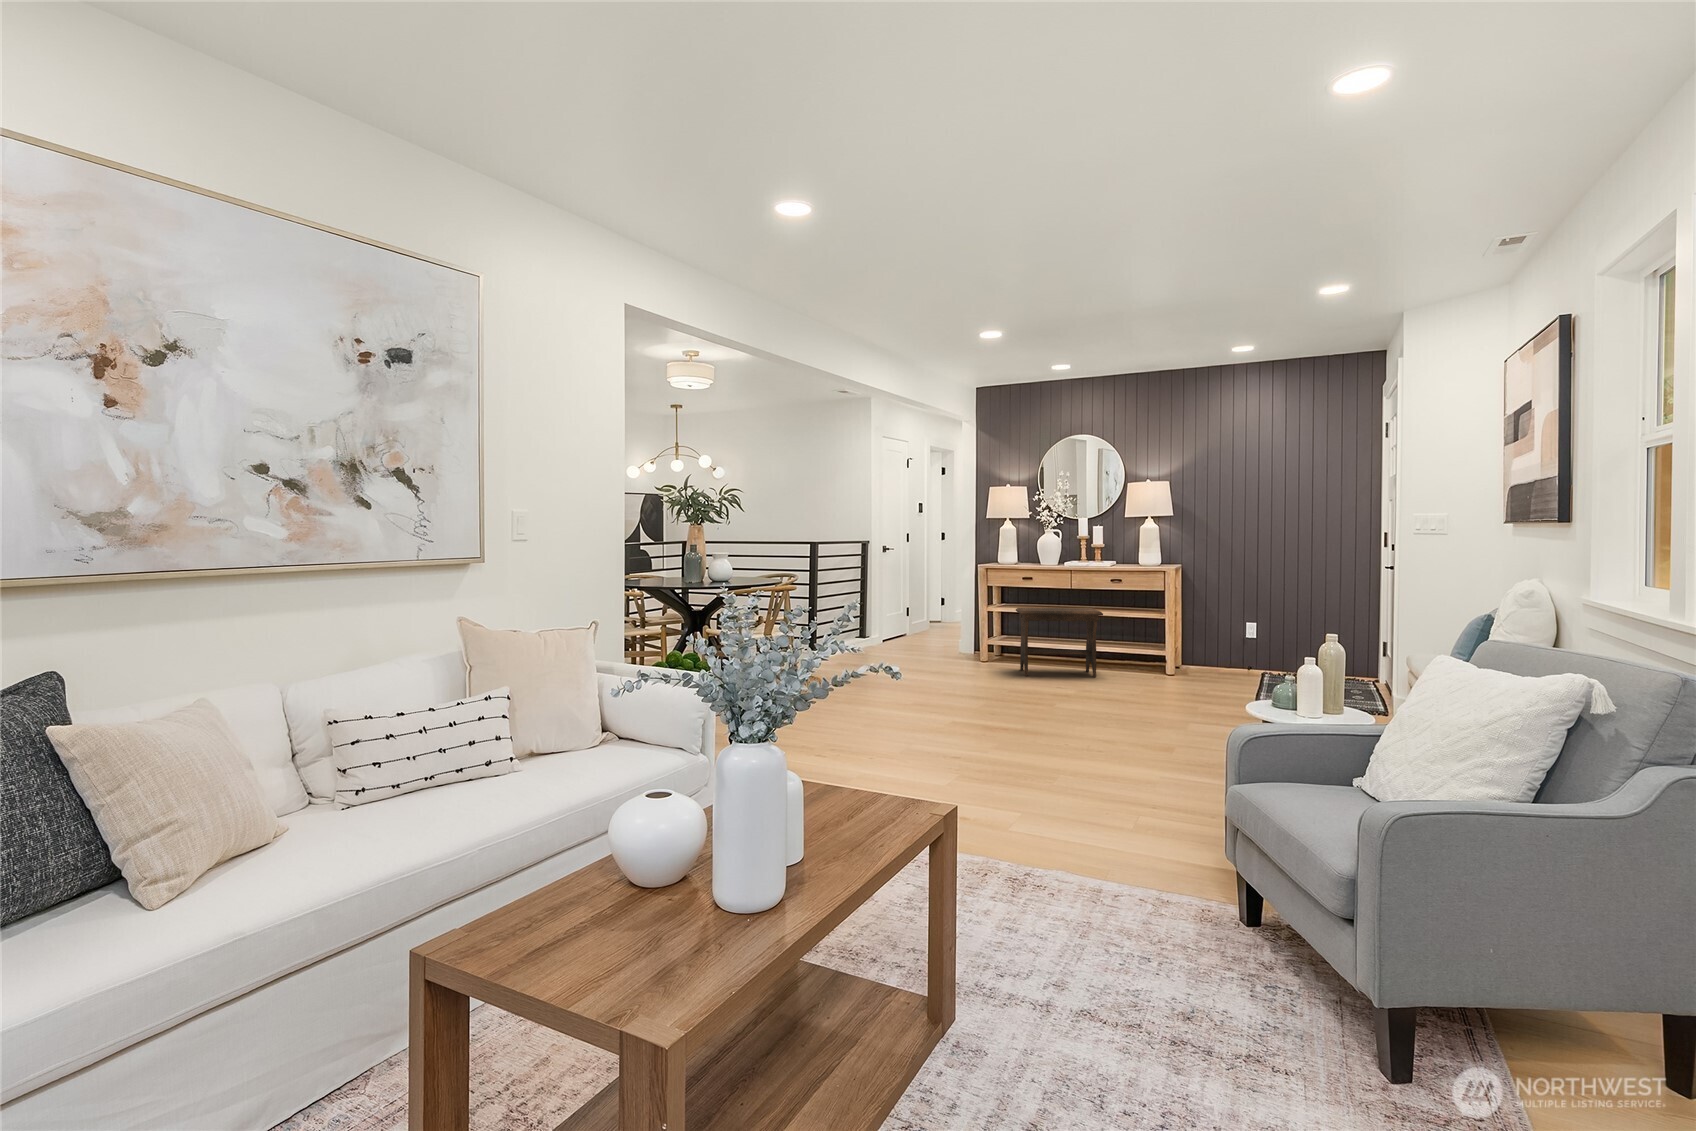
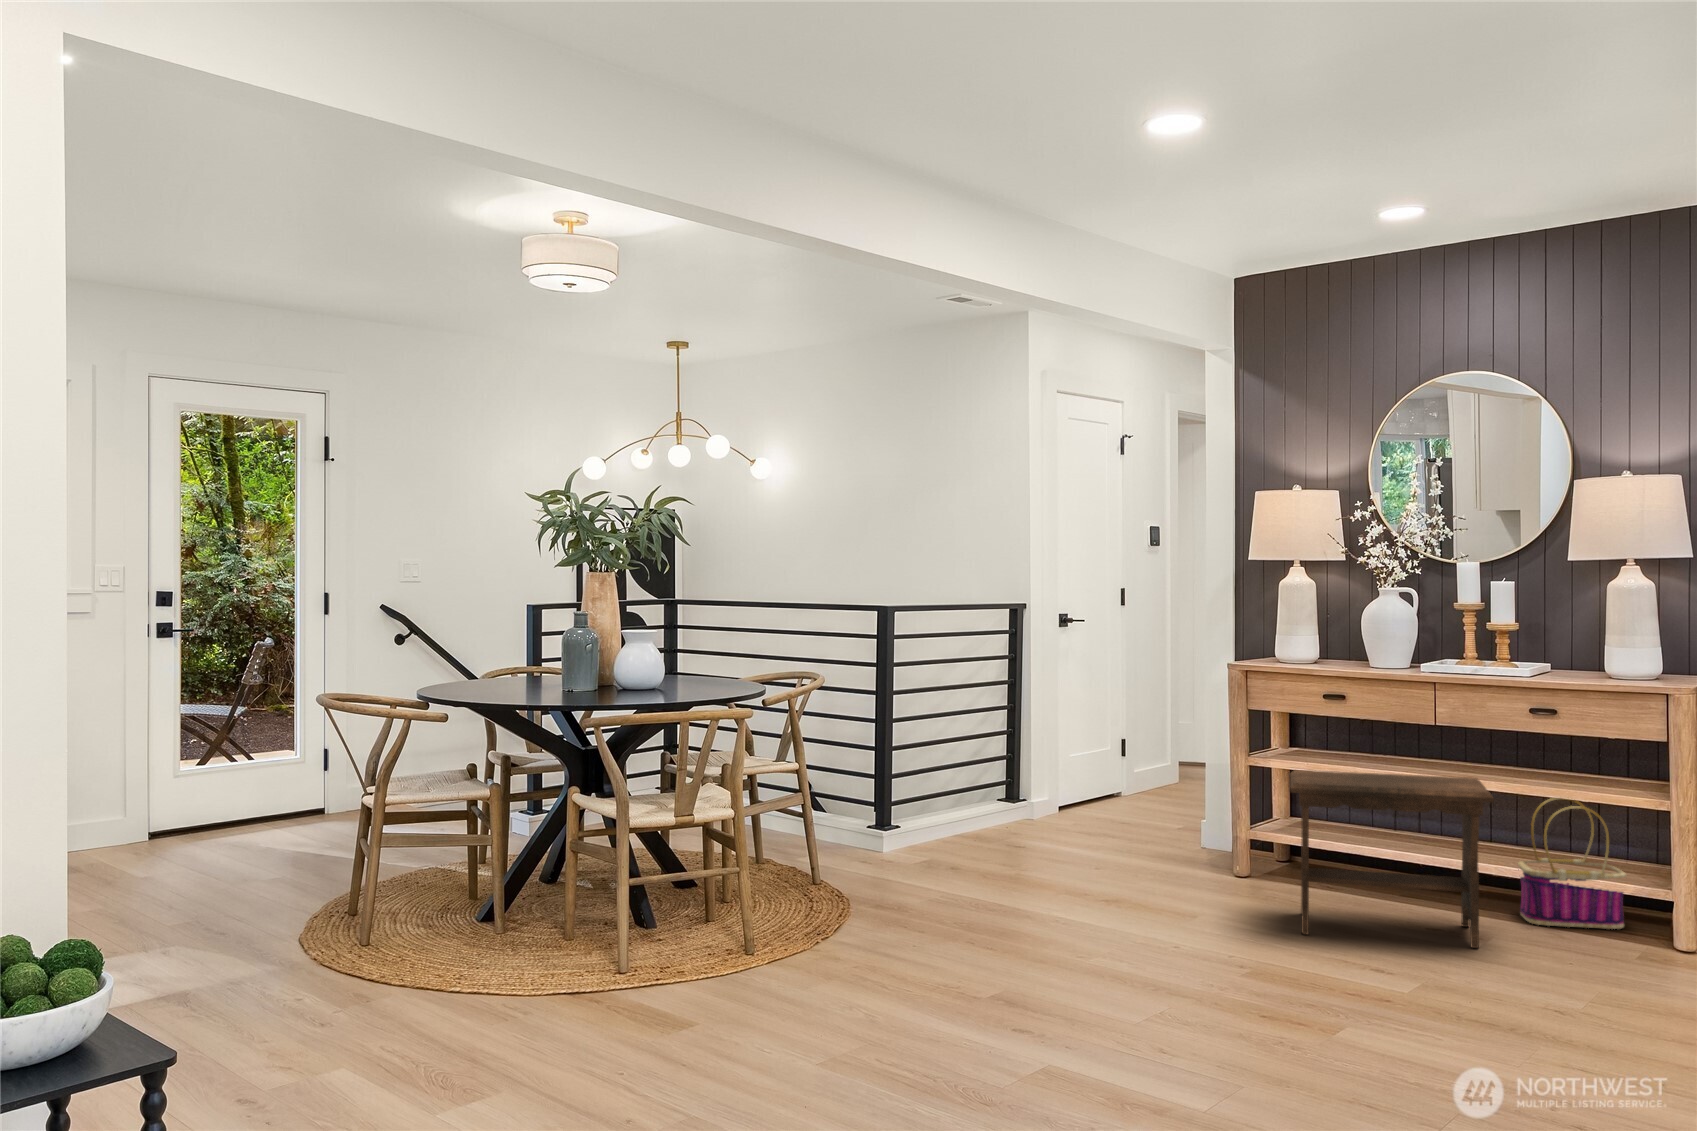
basket: none [1106,617,1149,670] -> present [1518,798,1626,929]

